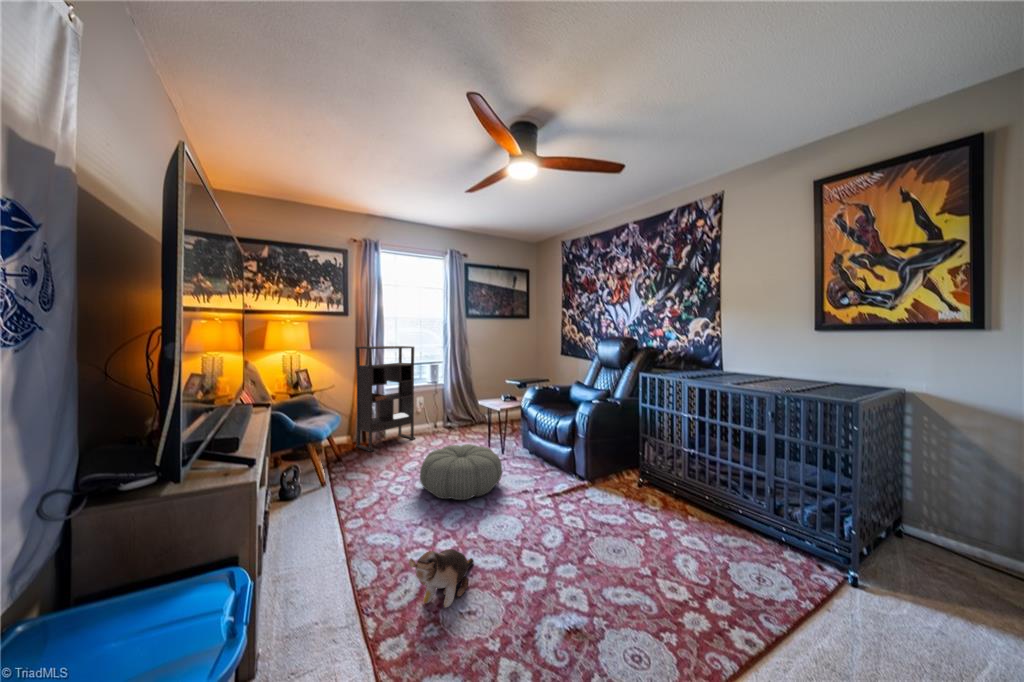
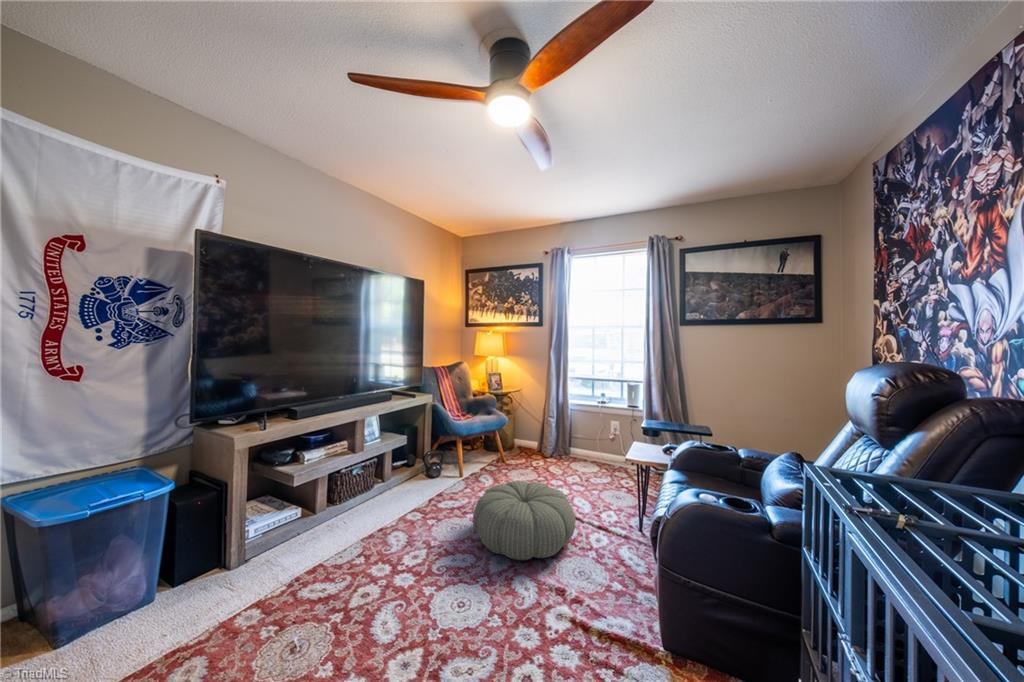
bookshelf: present [356,346,415,452] -> none [533,357,591,467]
plush toy: present [409,549,474,608] -> none [269,558,381,634]

